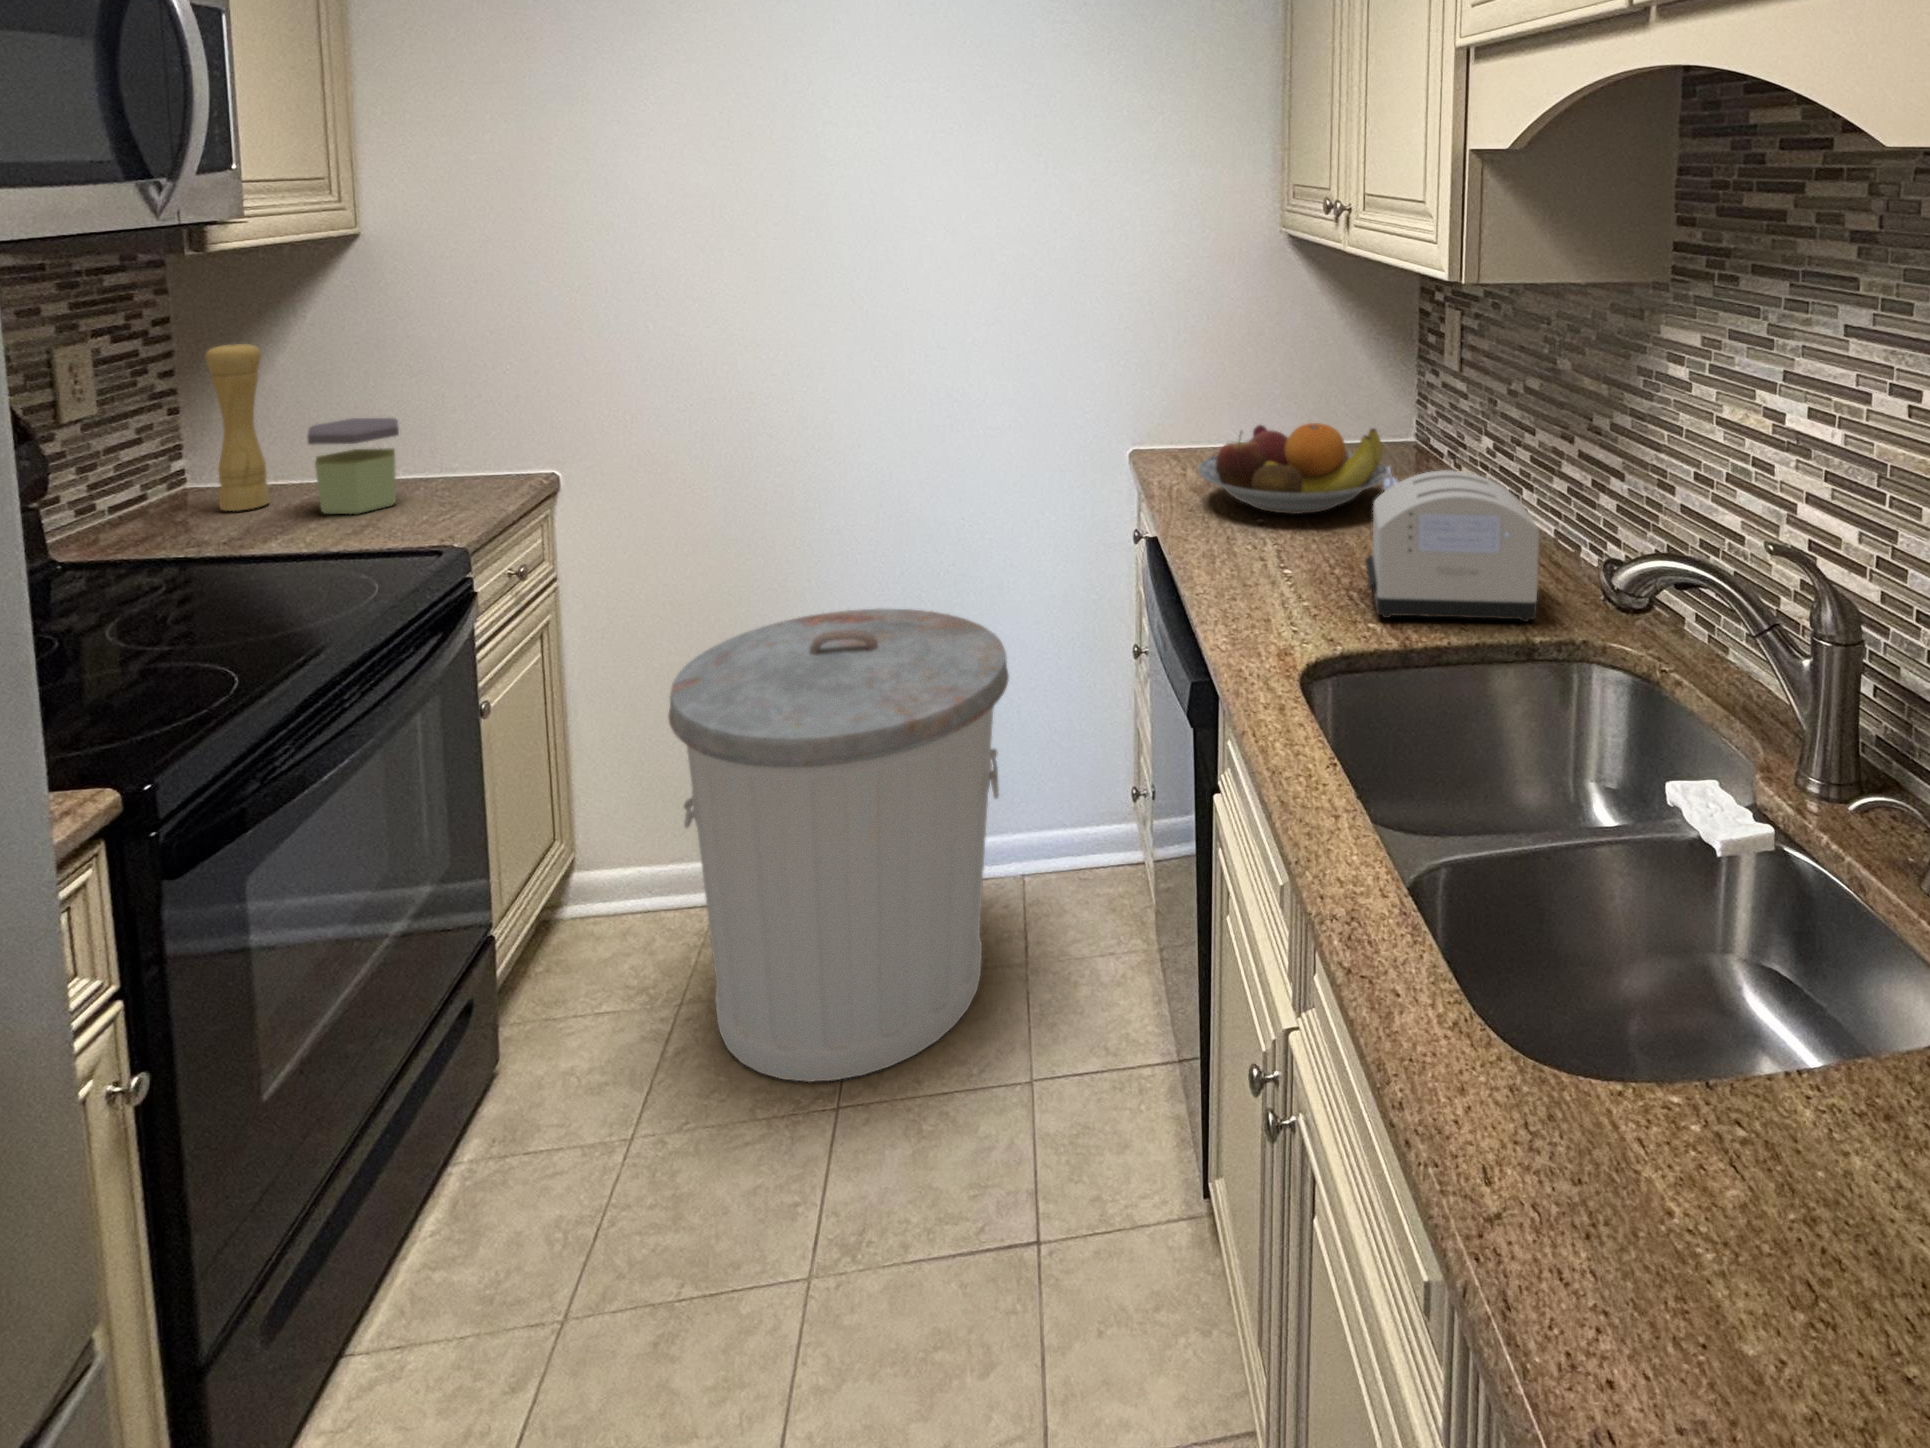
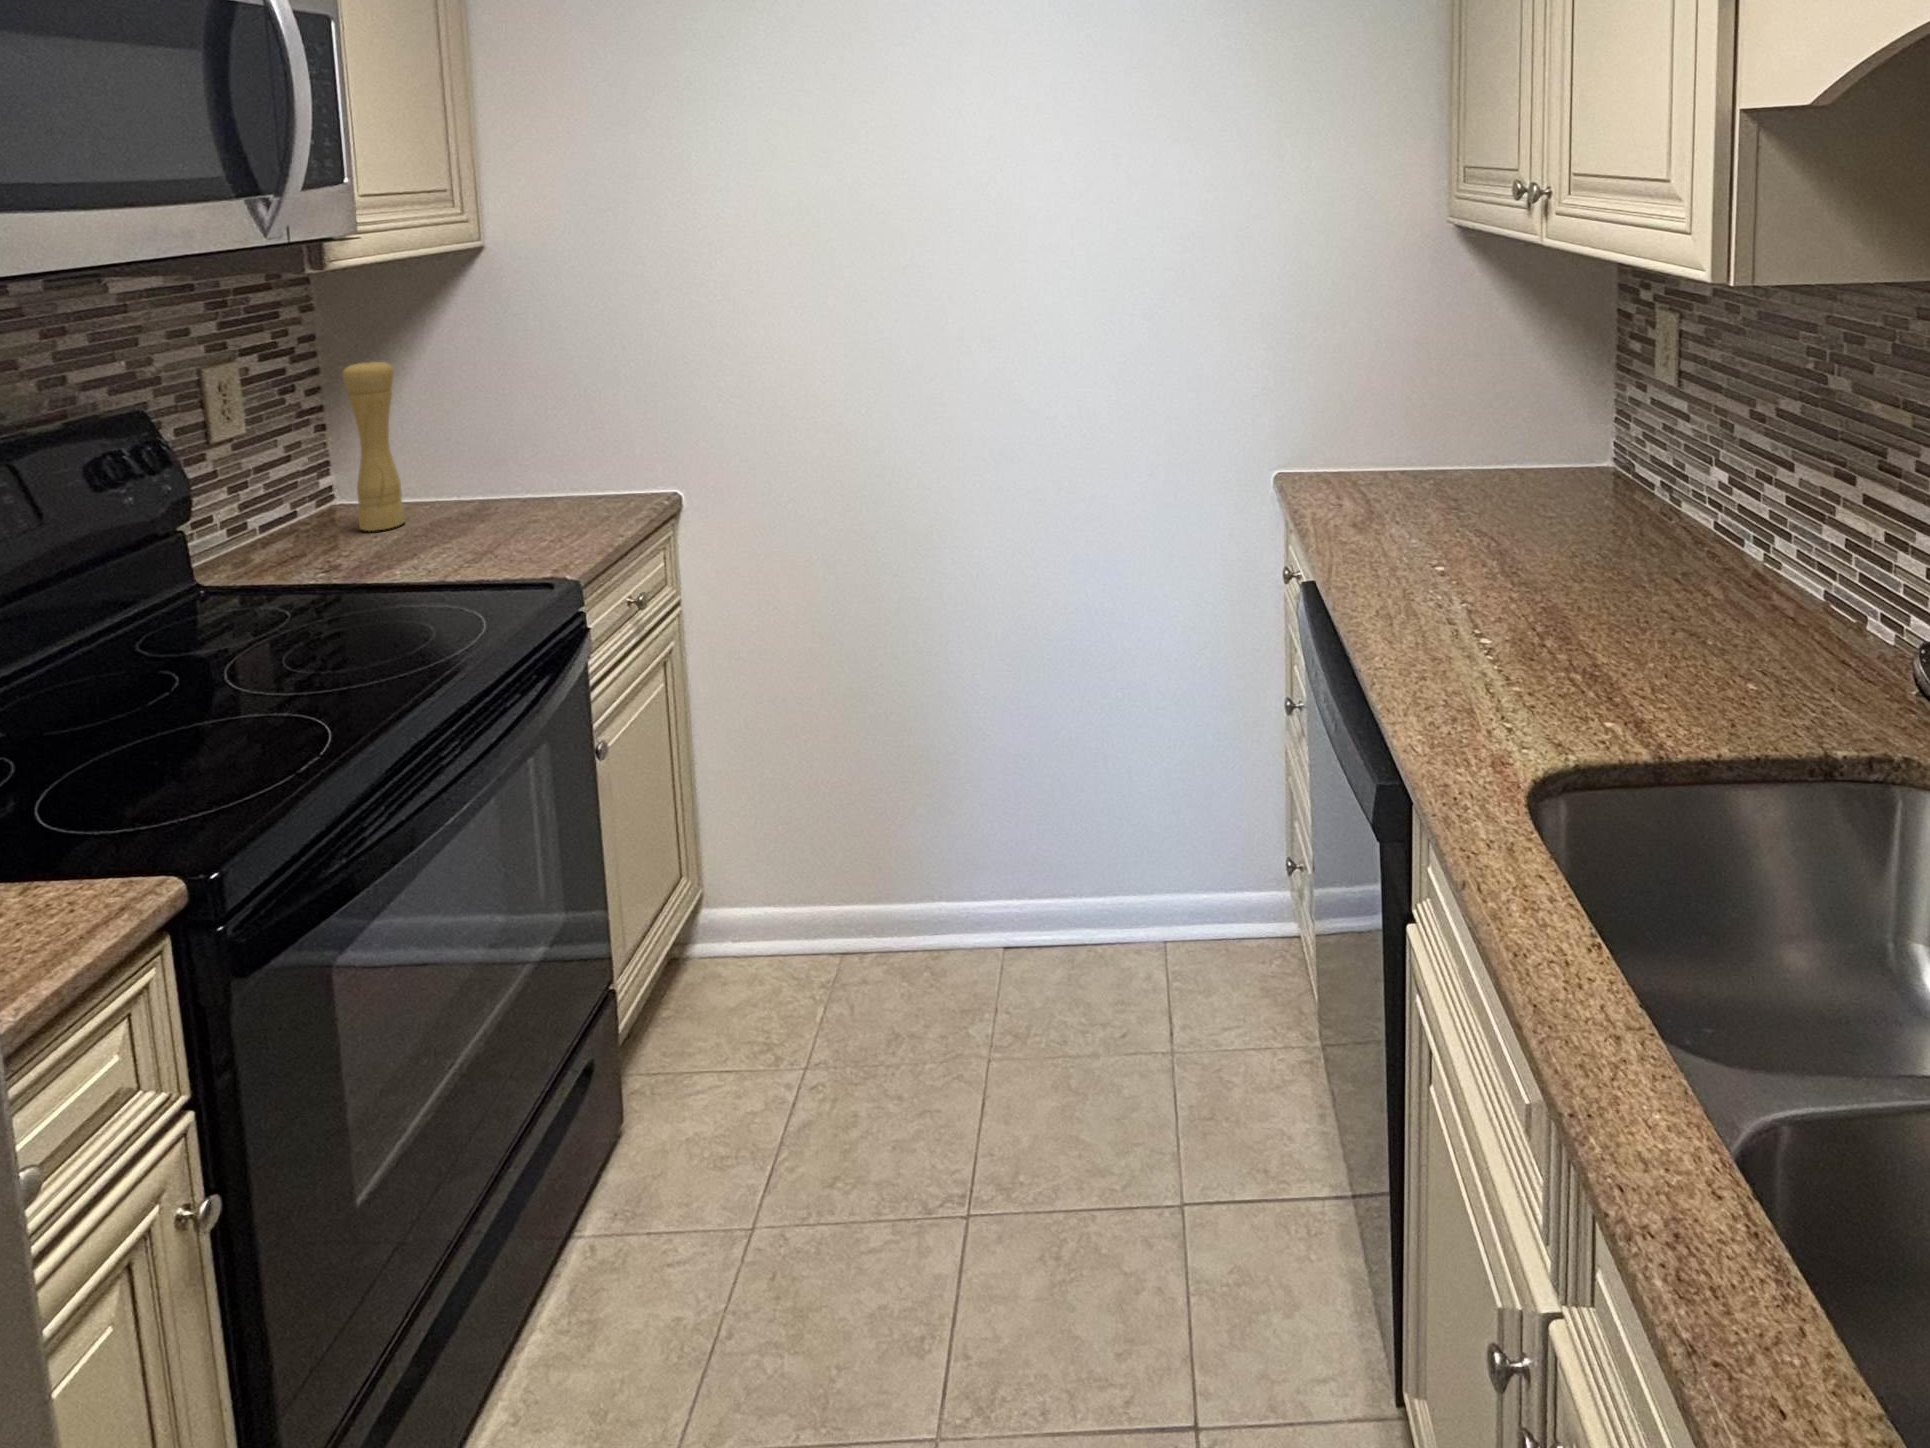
jar: present [307,418,399,514] -> none [434,437,522,536]
fruit bowl: present [1198,423,1388,514] -> none [1360,449,1595,559]
toaster: present [1365,467,1539,622] -> none [1587,514,1837,727]
trash can: present [668,609,1009,1082] -> none [784,645,1144,1180]

